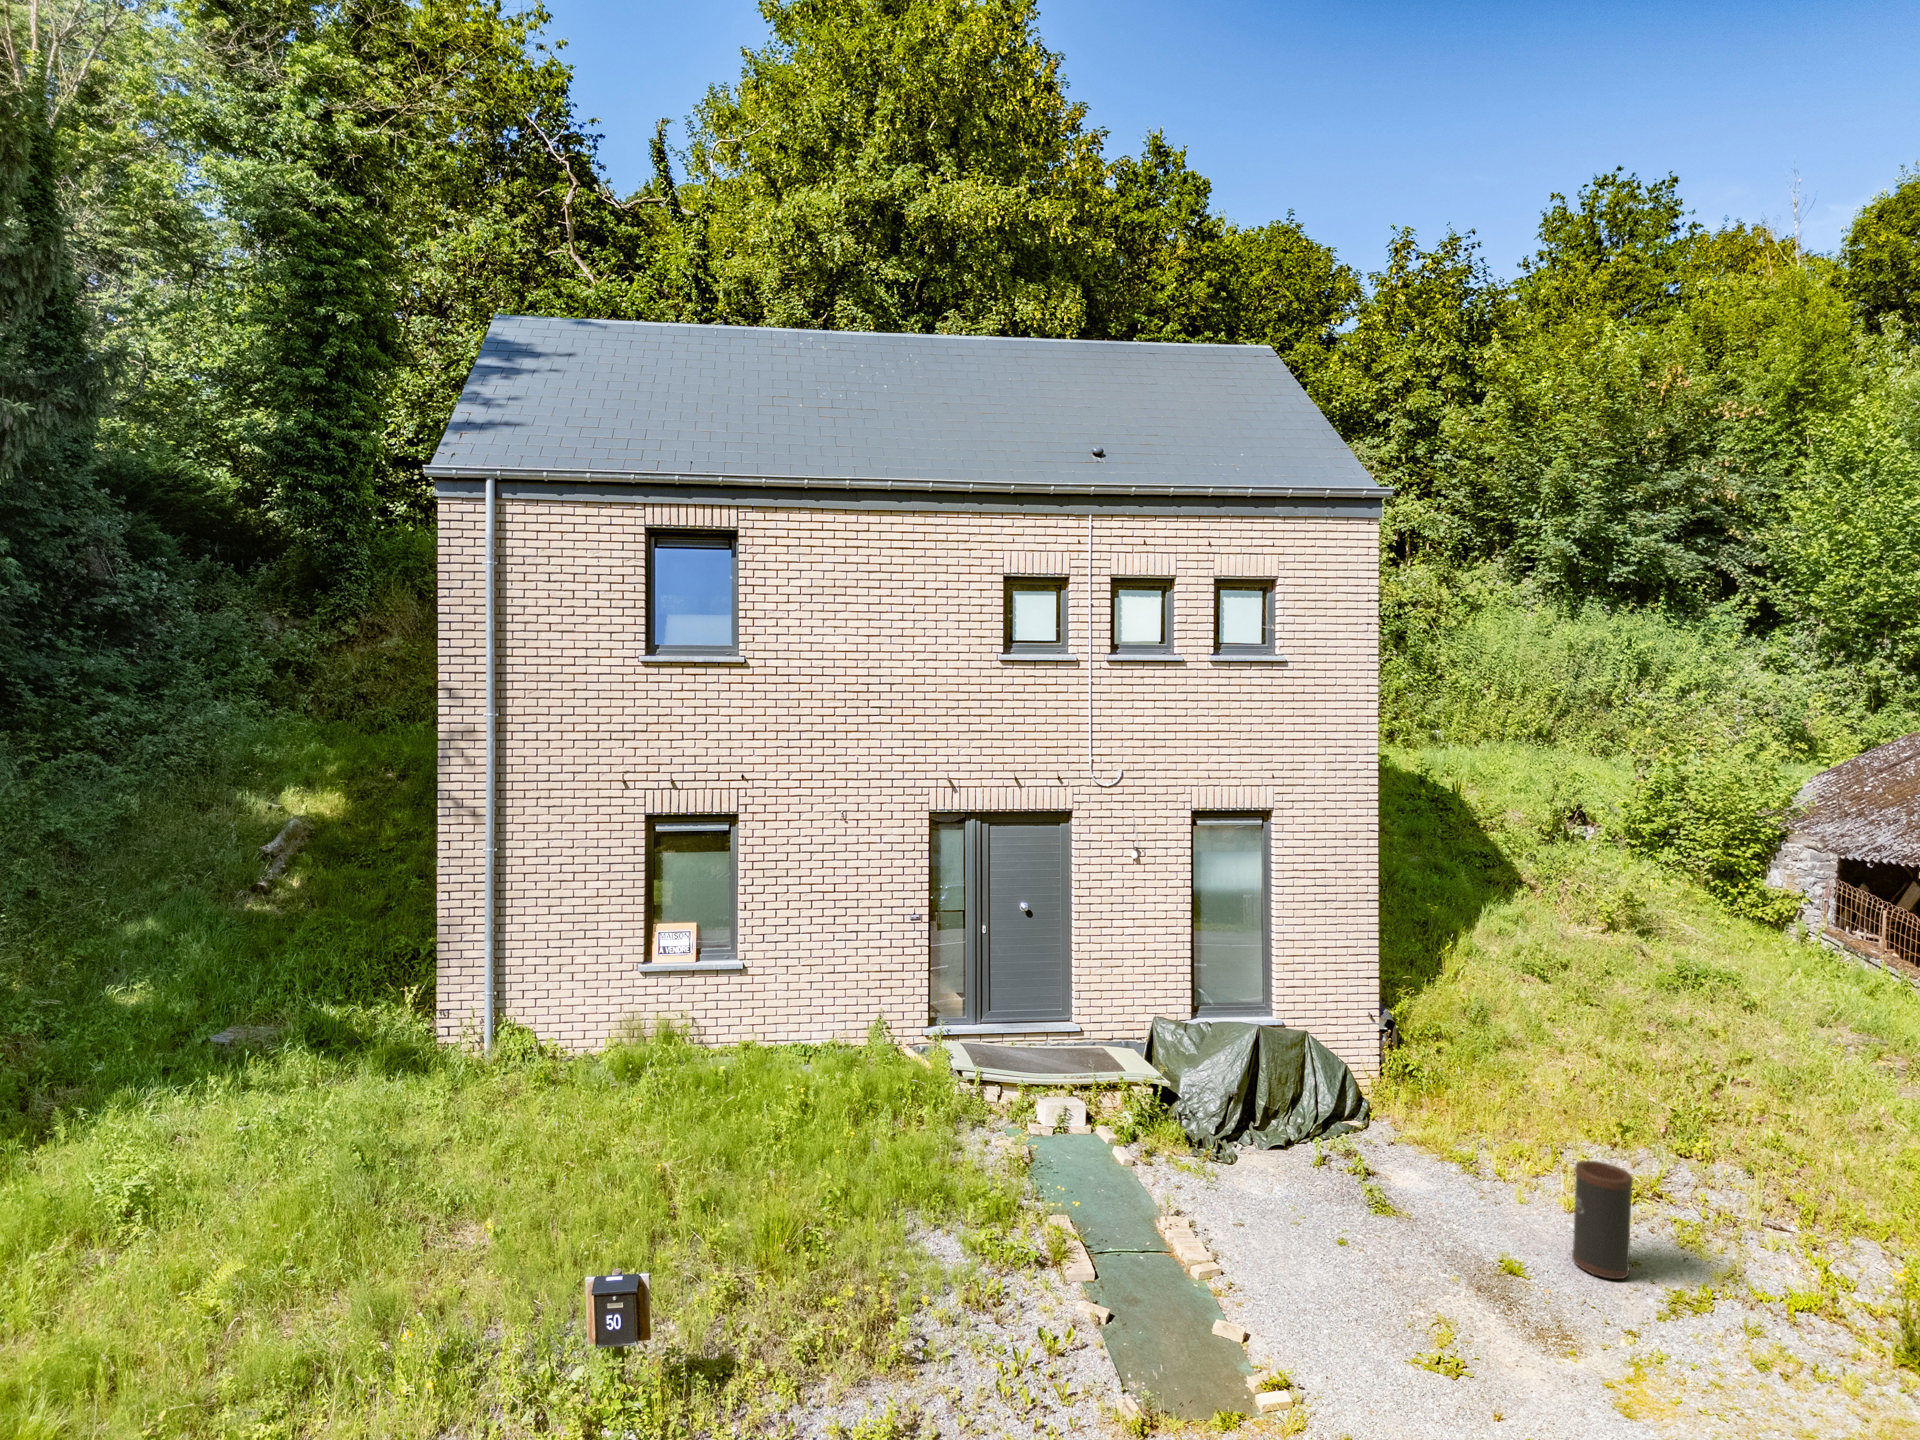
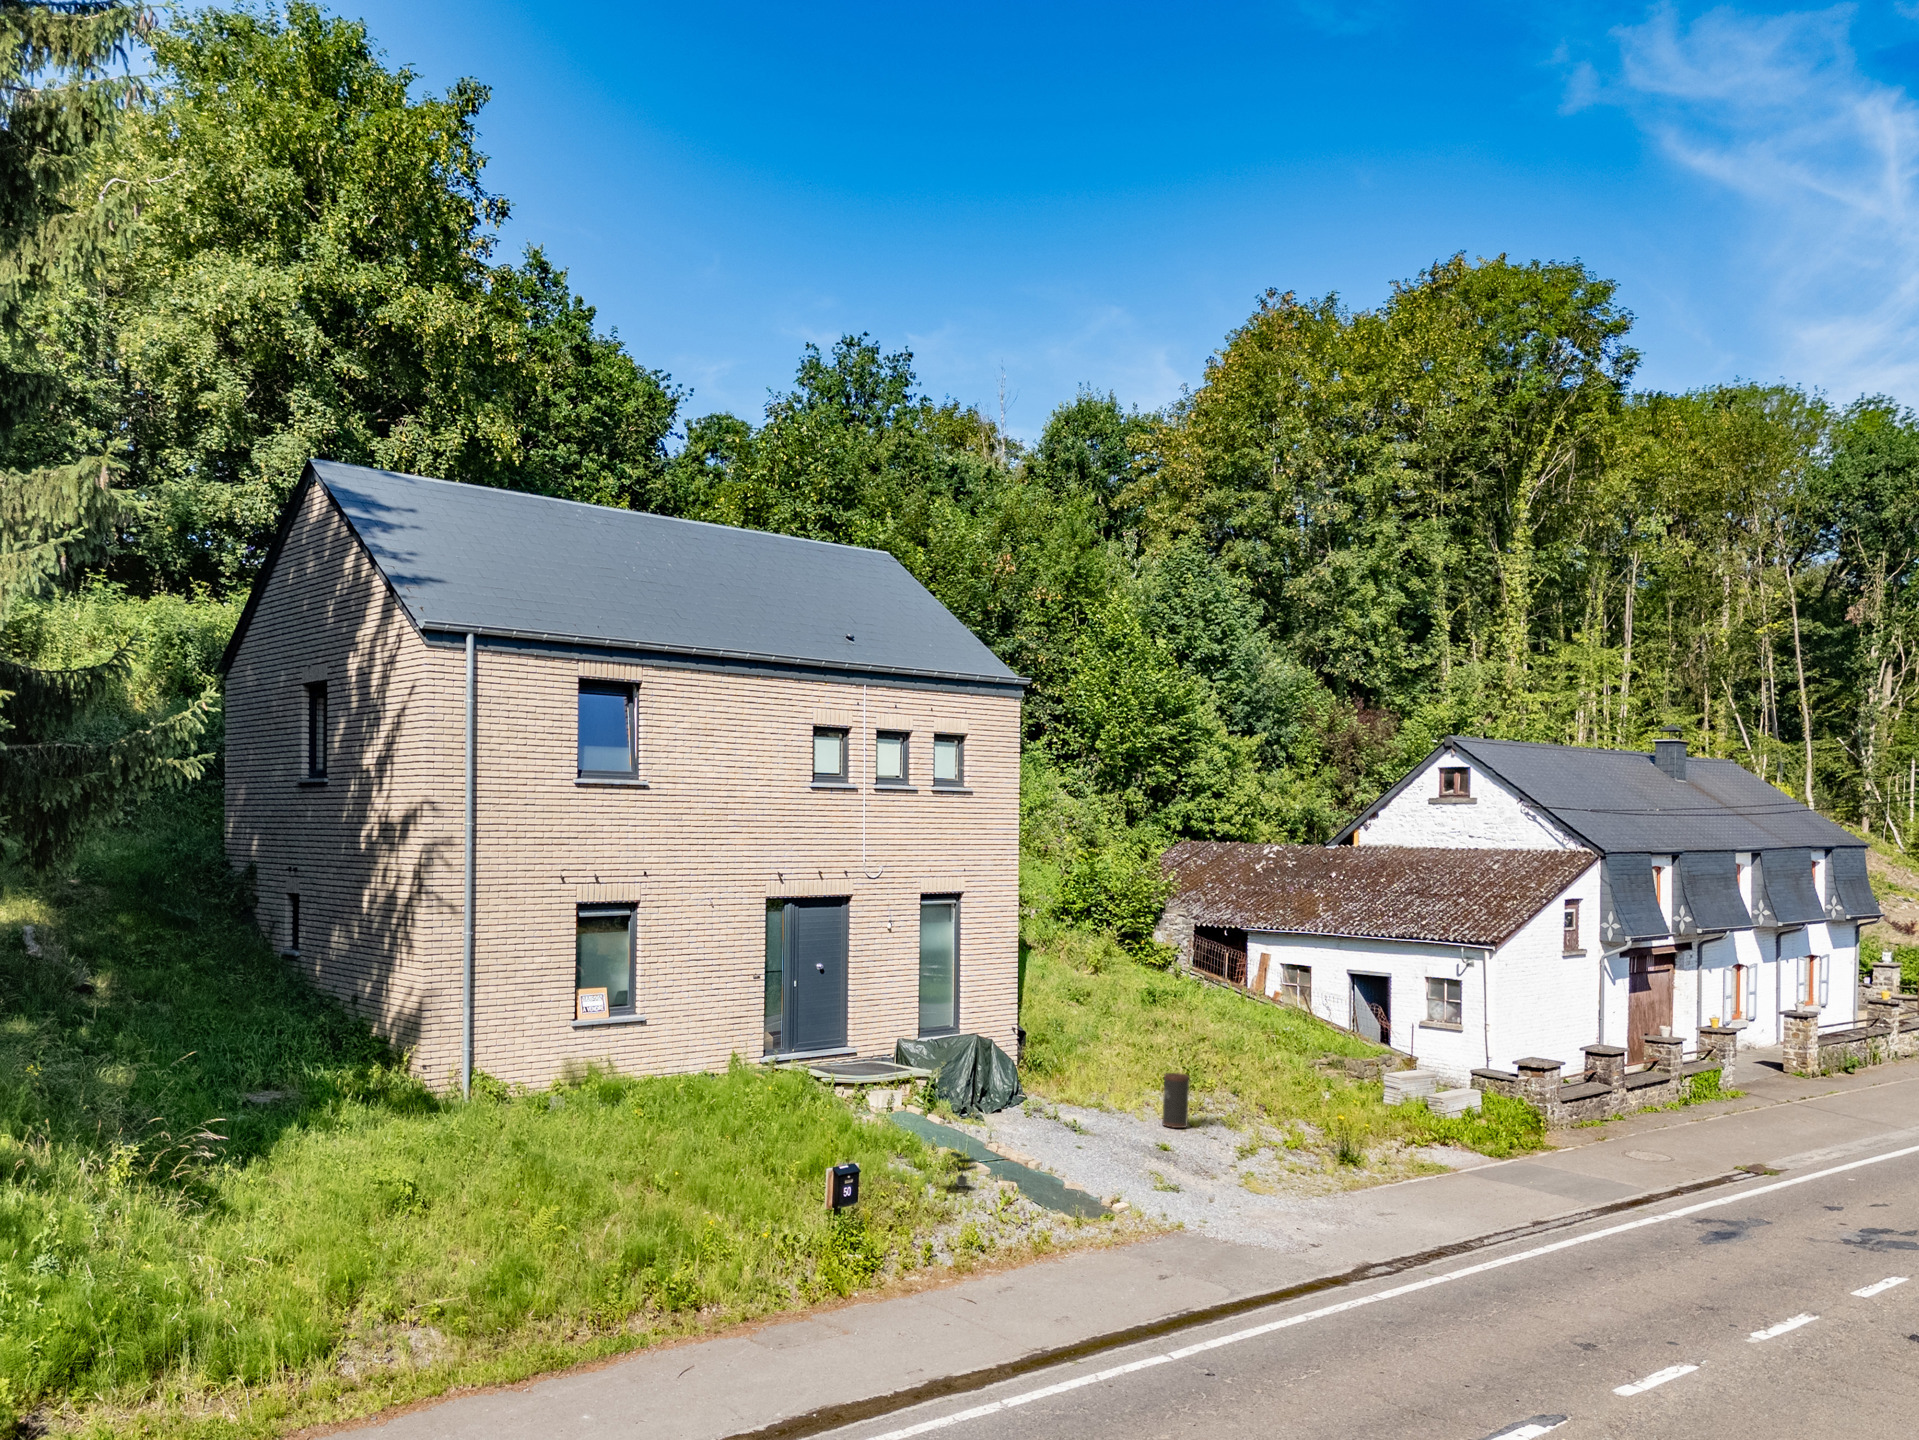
potted plant: none [930,1316,991,1398] -> present [950,1152,977,1187]

